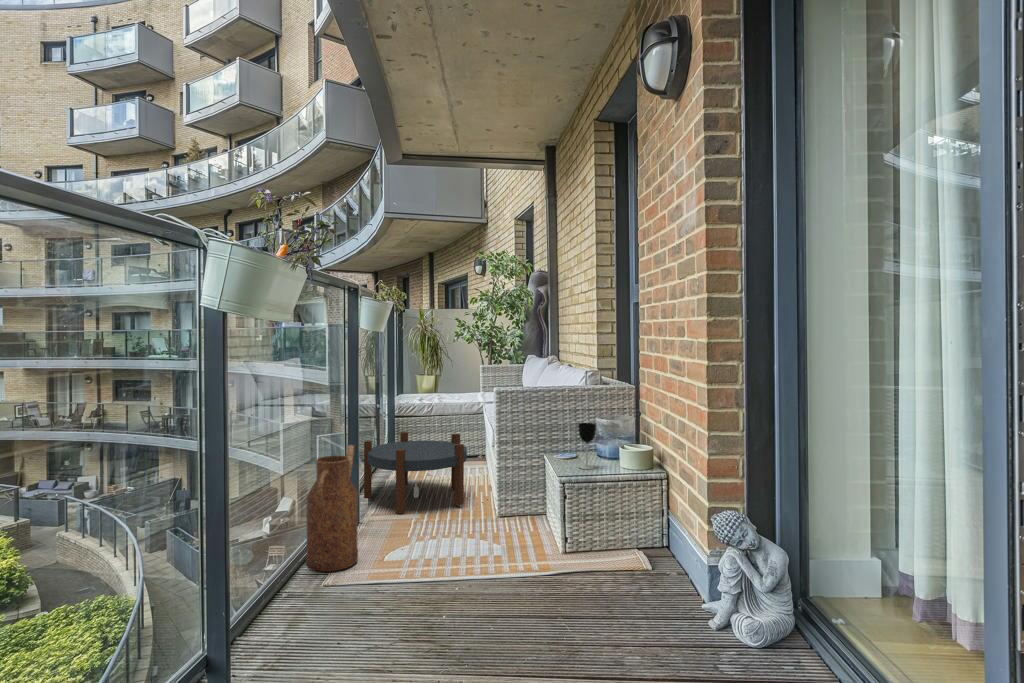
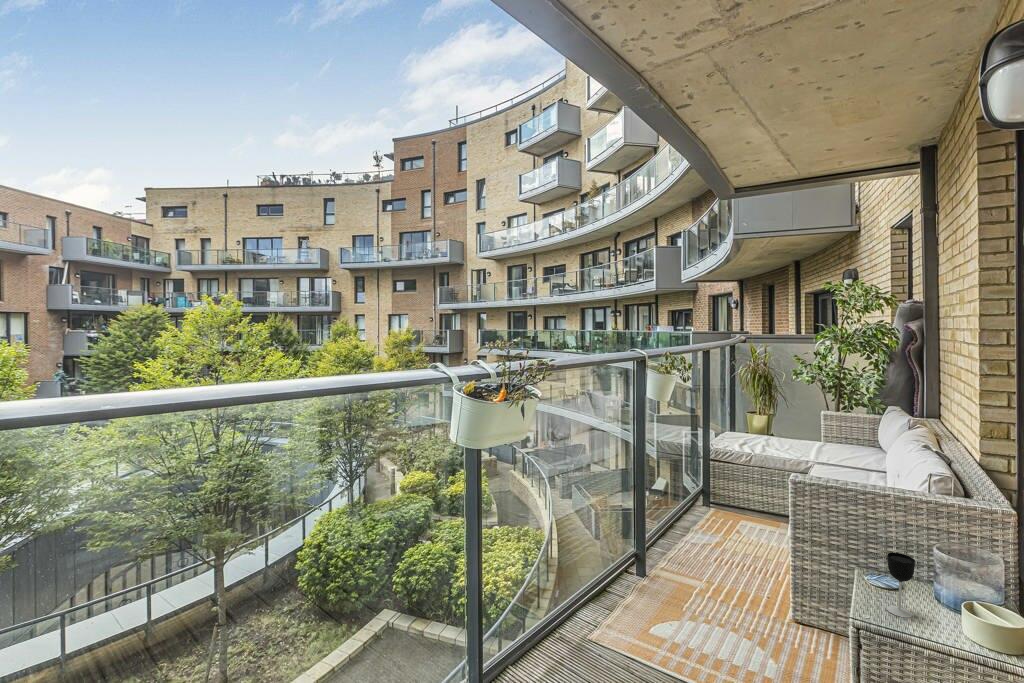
side table: present [364,432,467,514] -> none [659,488,768,587]
watering can: present [306,445,358,572] -> none [579,511,632,632]

